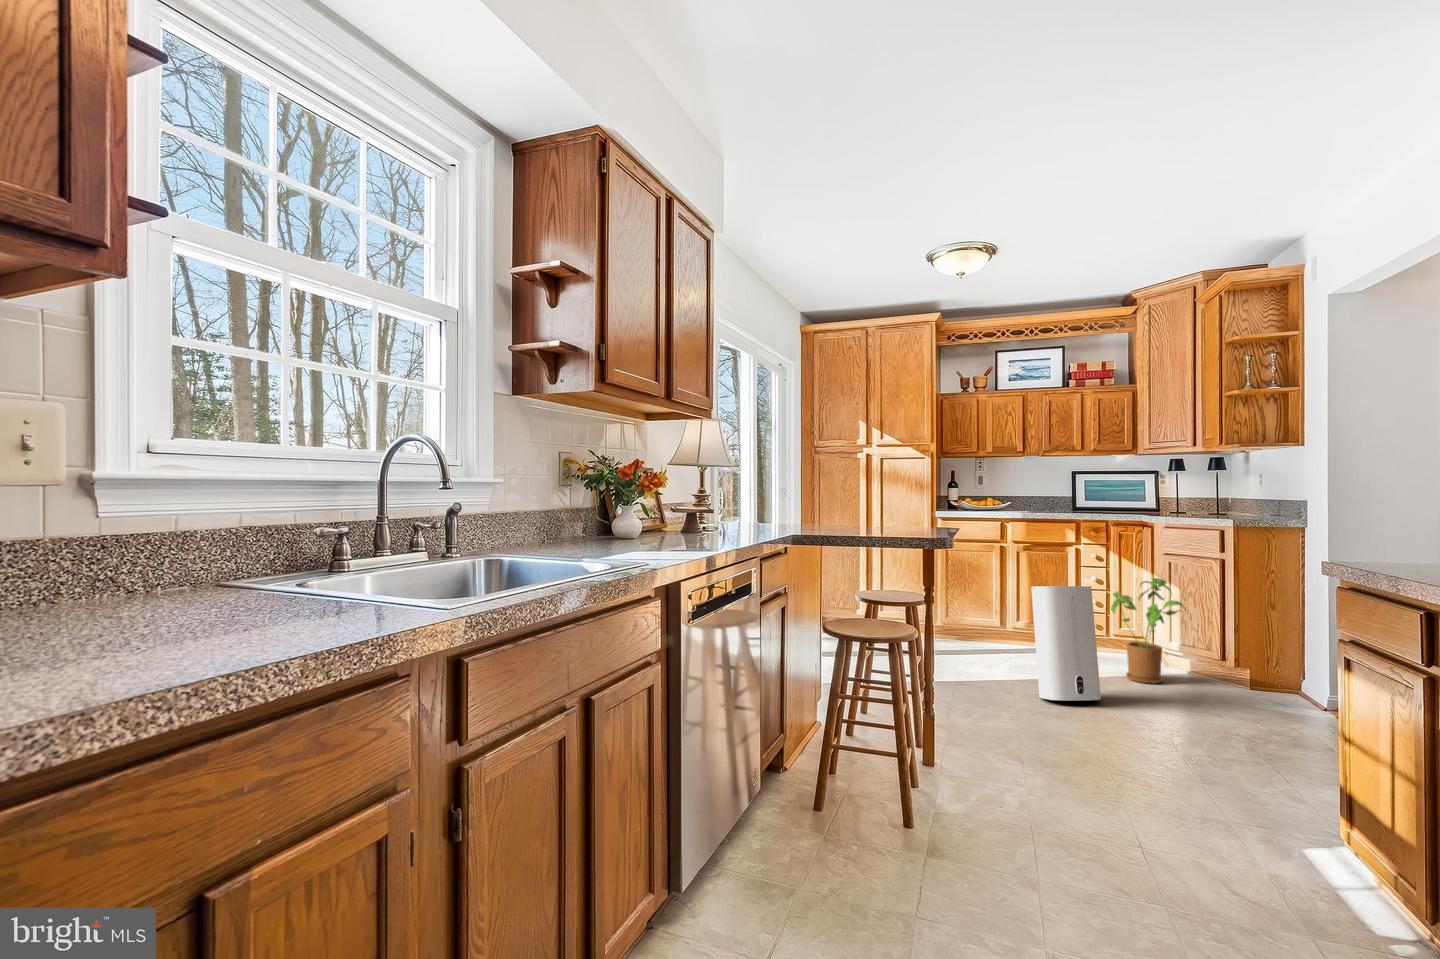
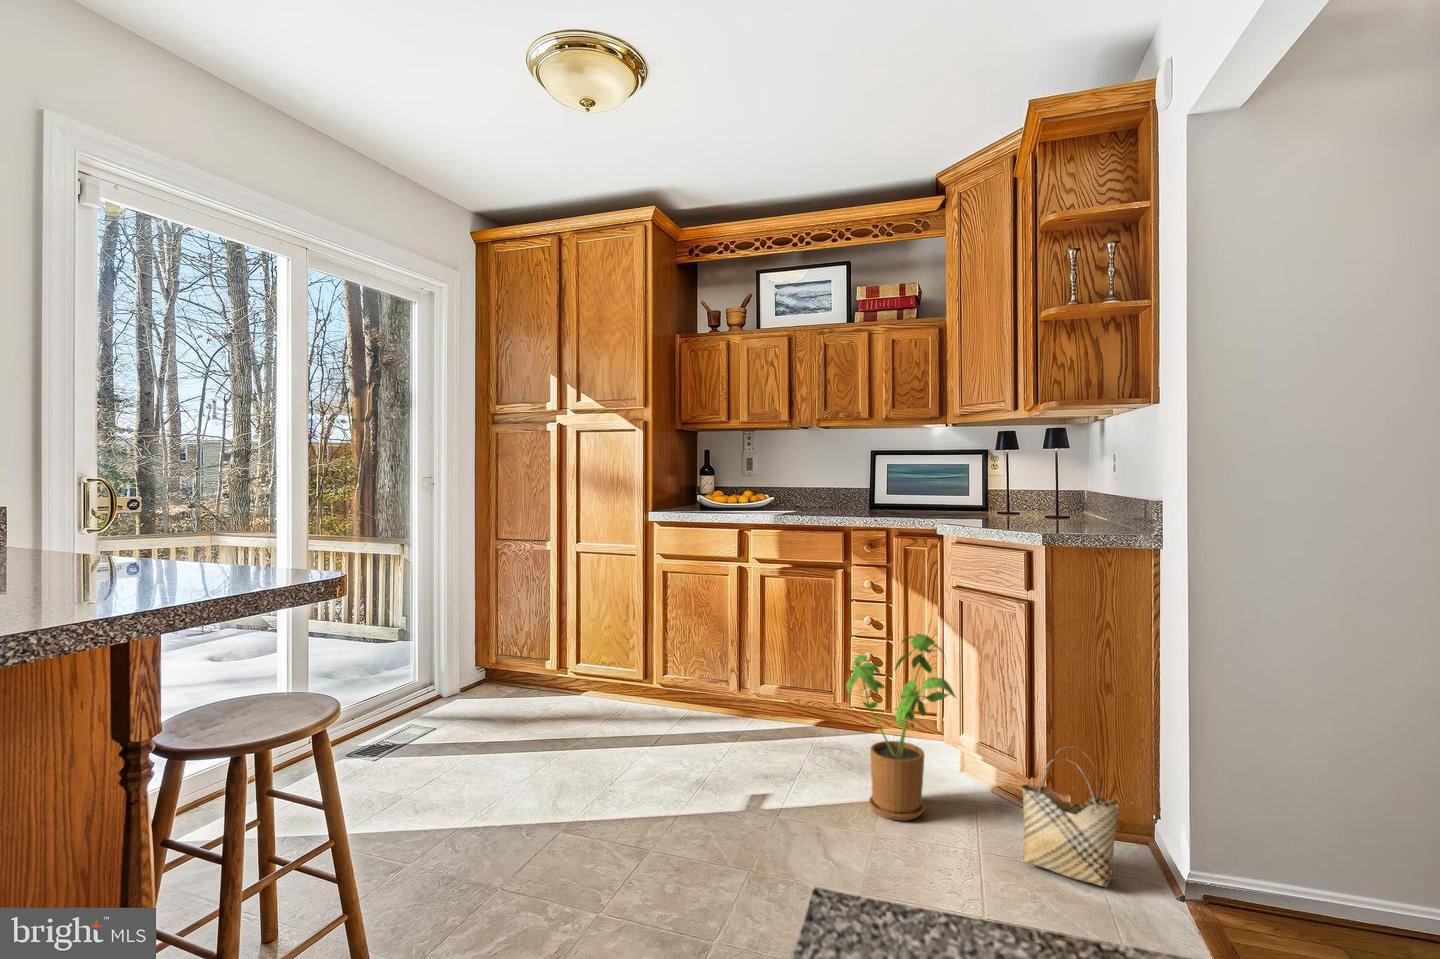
air purifier: present [1031,586,1101,701] -> none [659,661,769,893]
woven basket: none [1231,634,1292,704] -> present [1021,746,1119,887]

